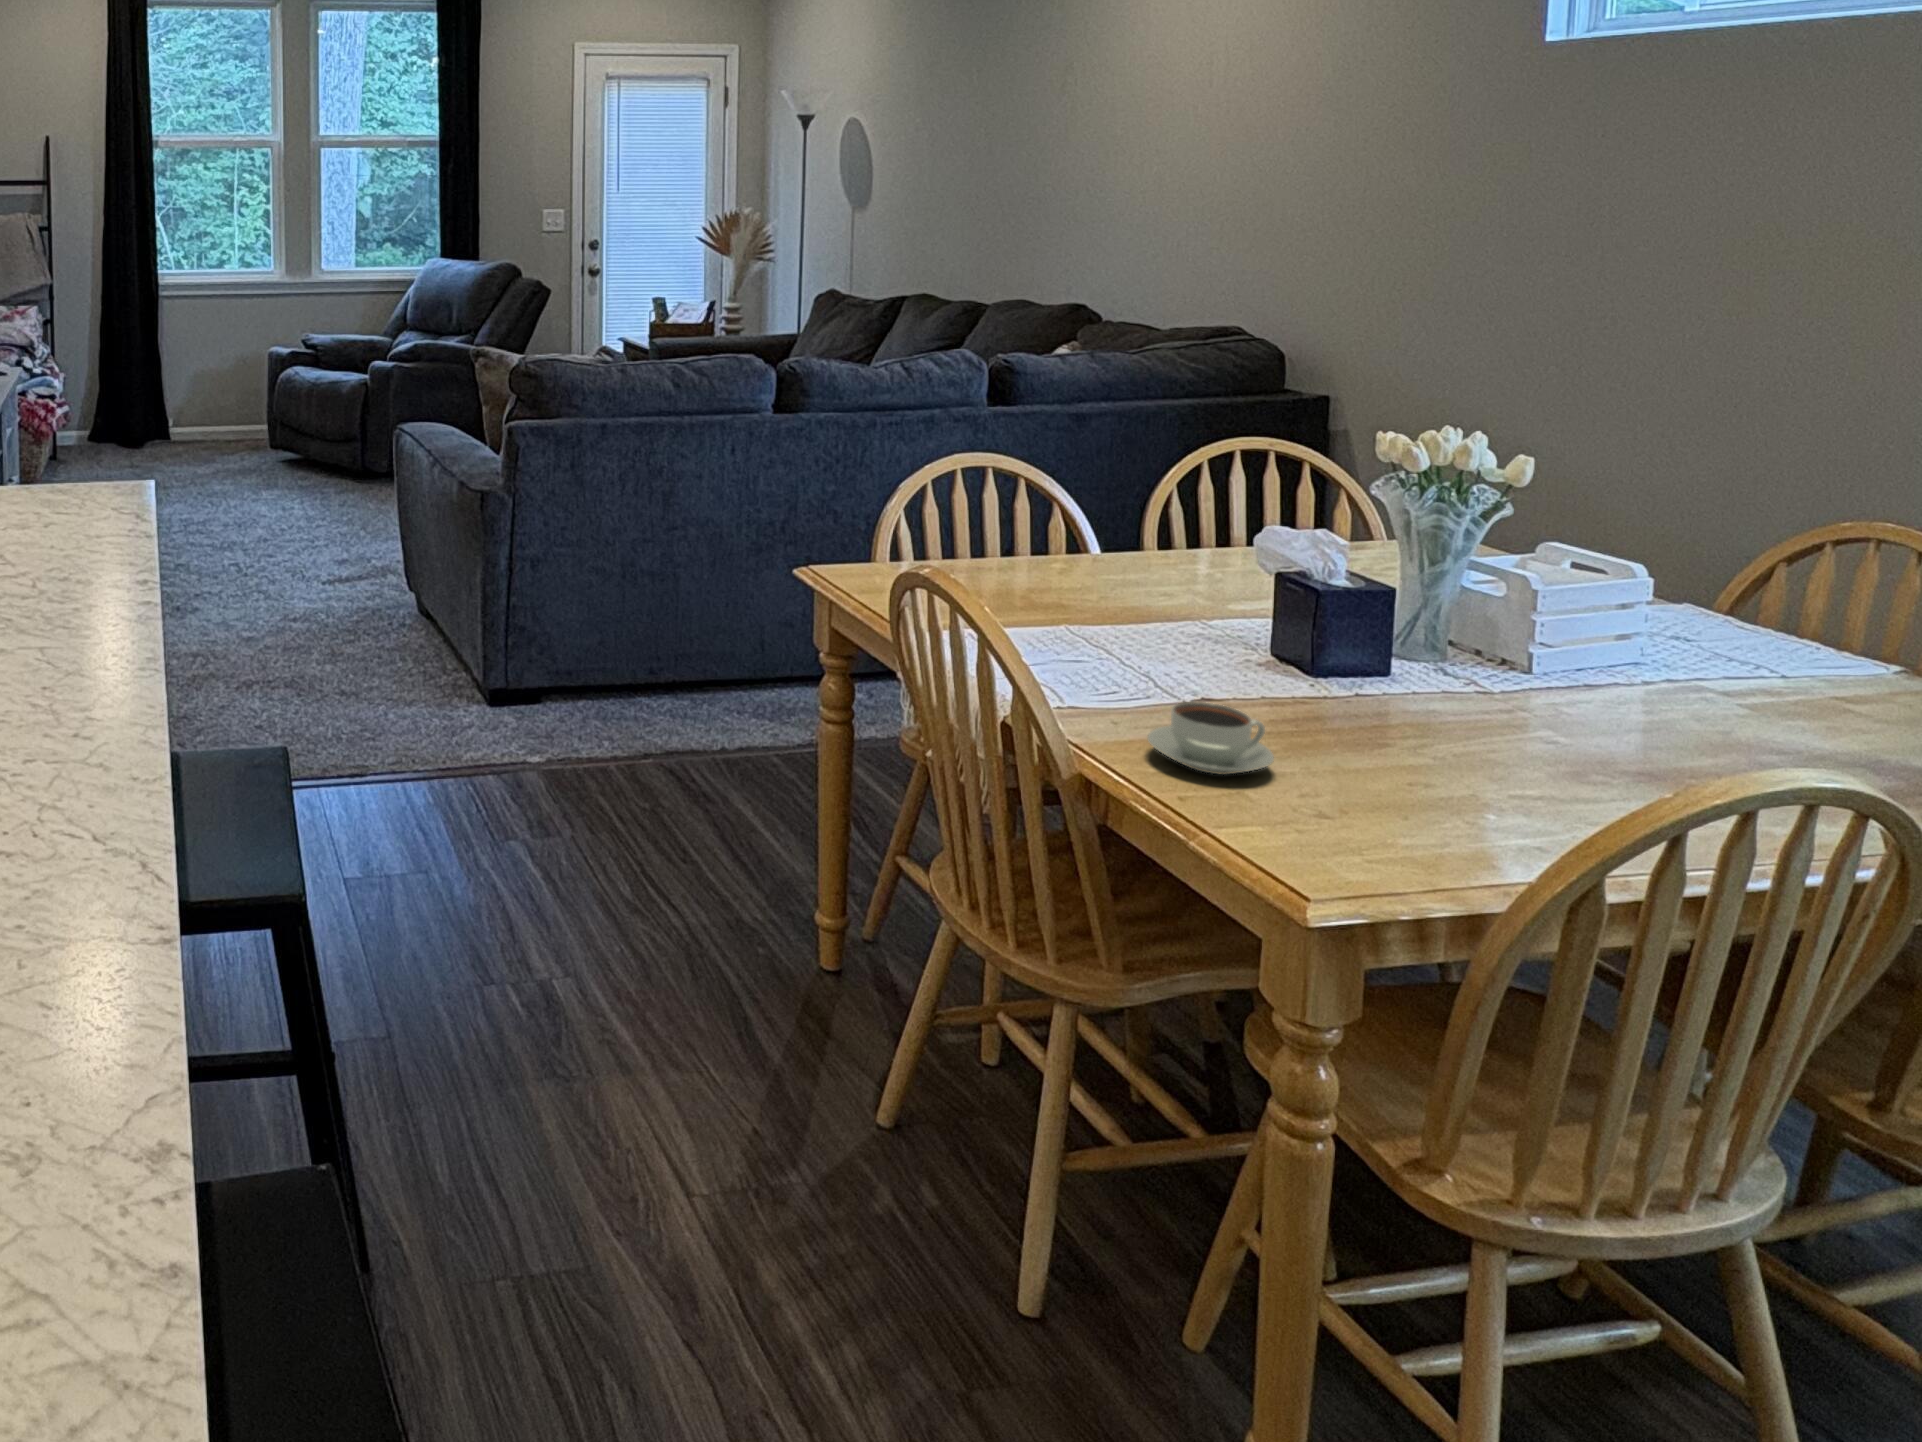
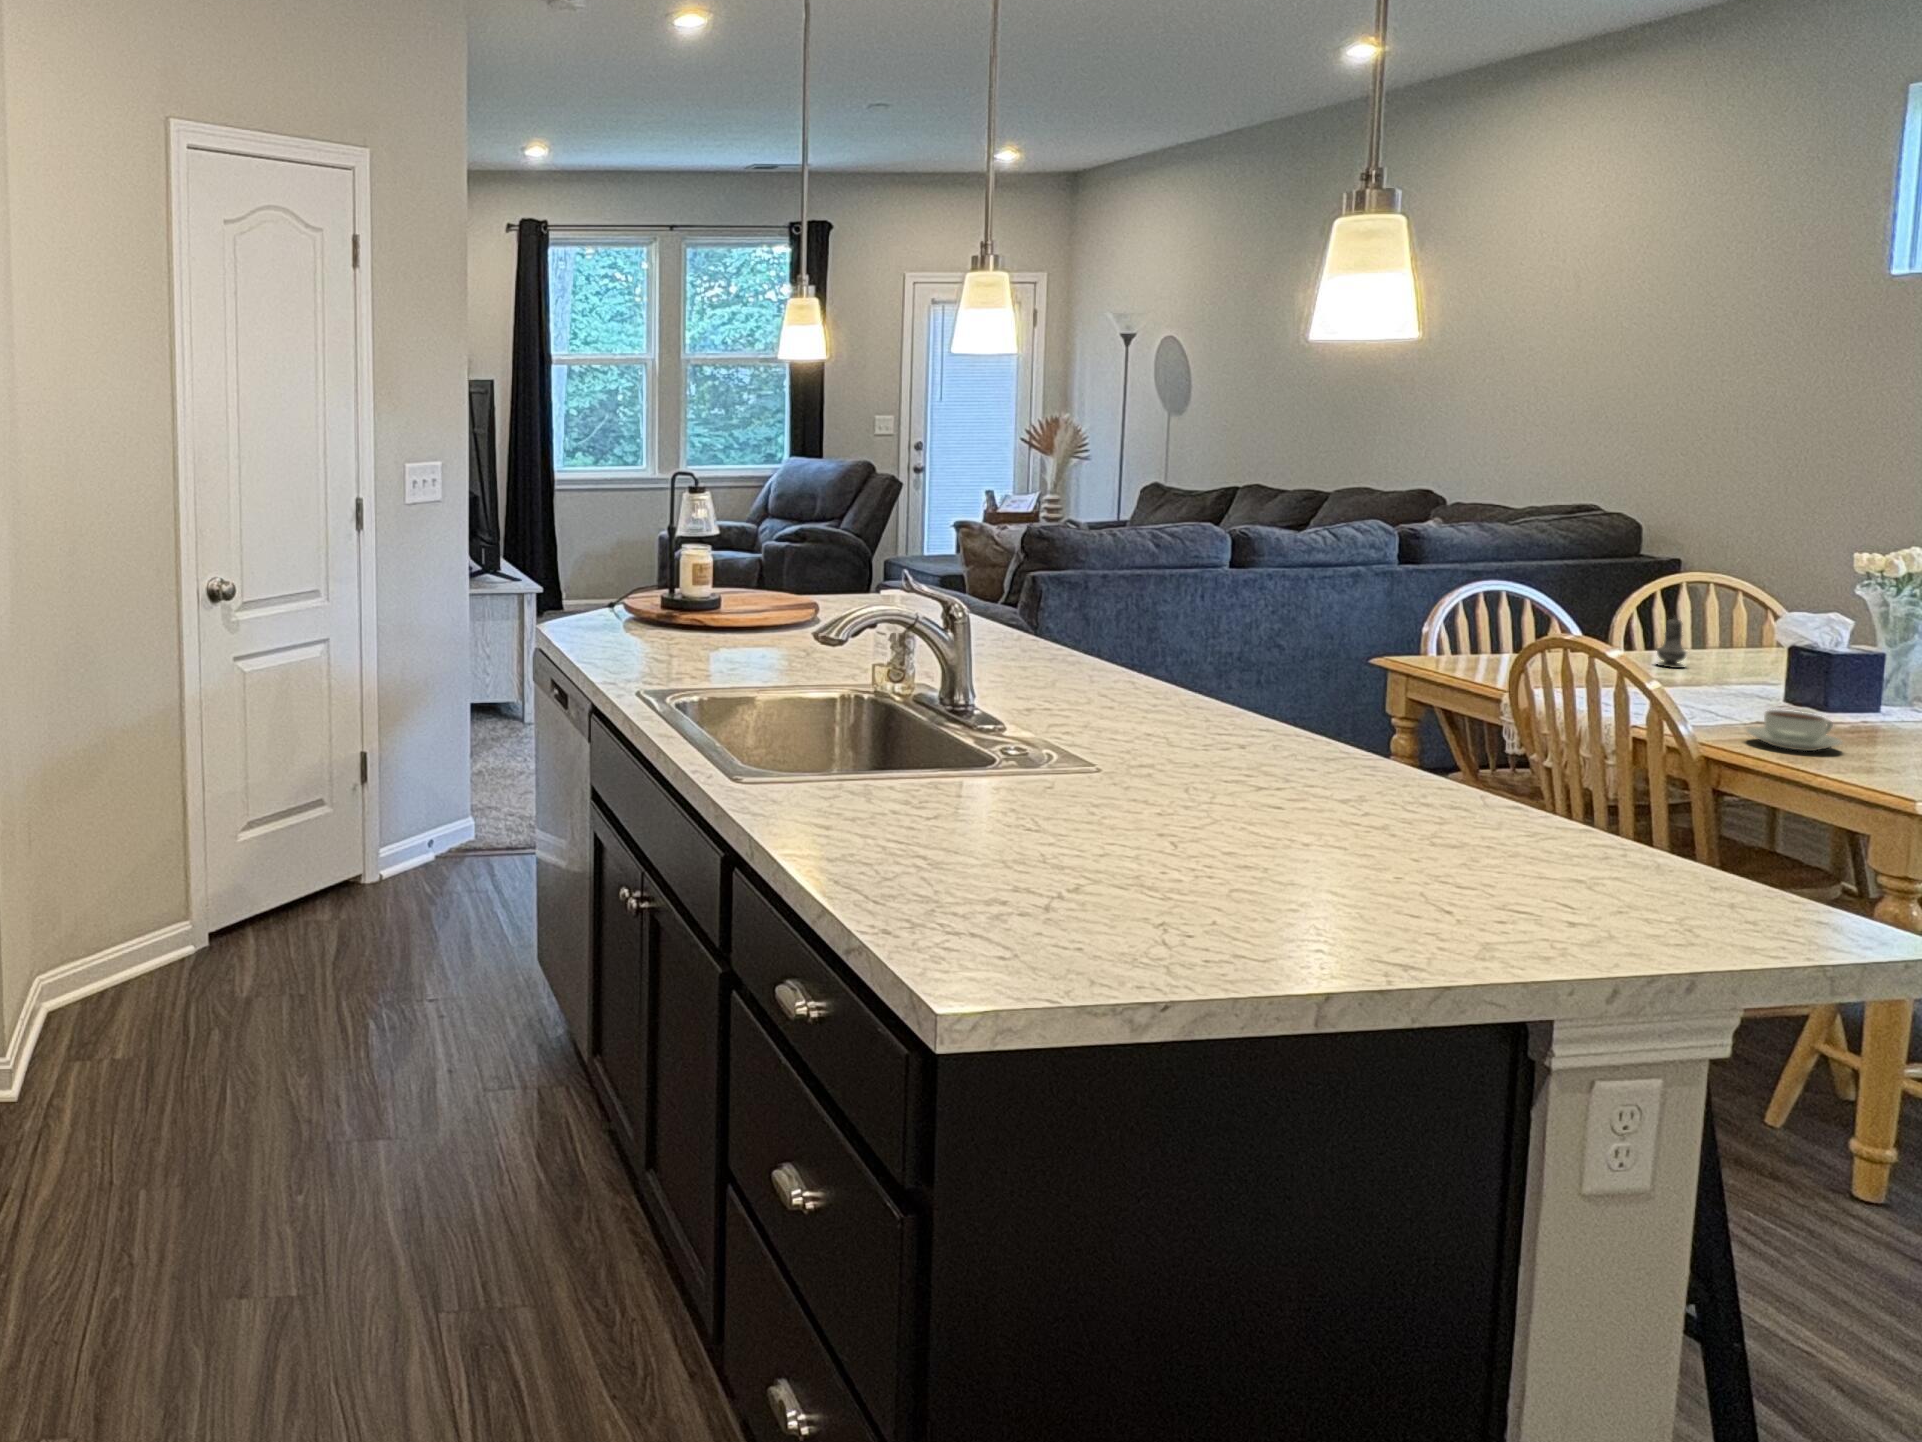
salt shaker: none [1158,509,1198,585] -> present [1657,617,1687,668]

